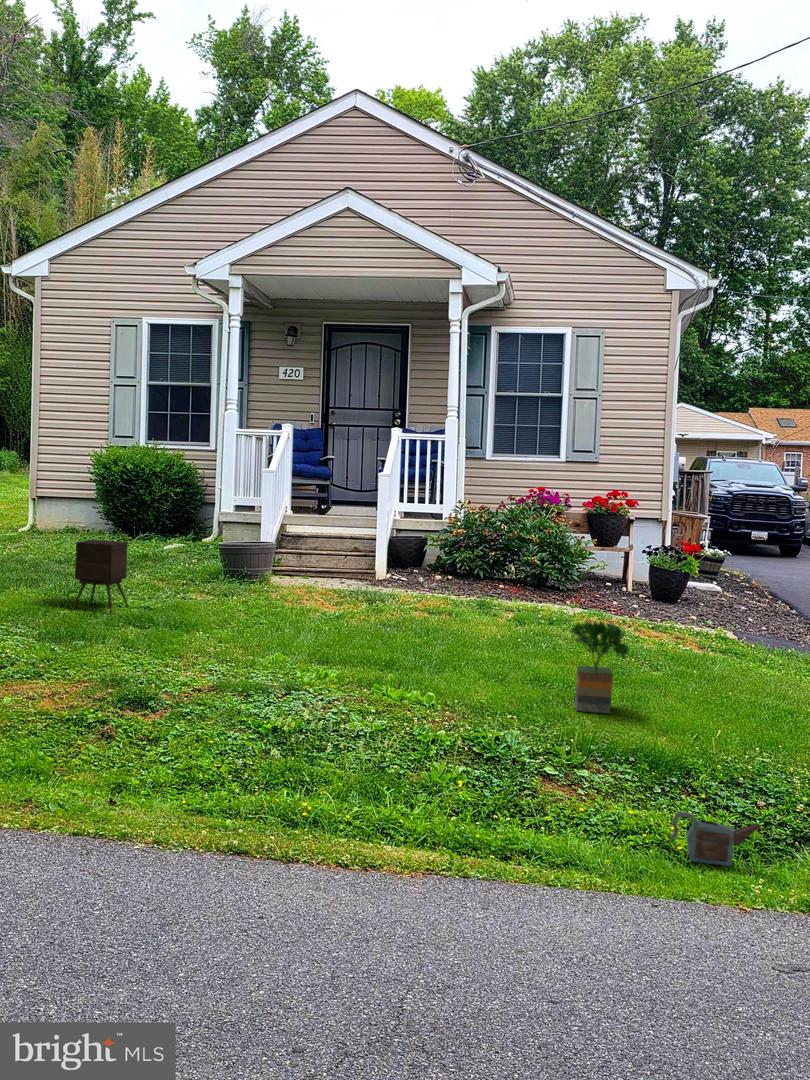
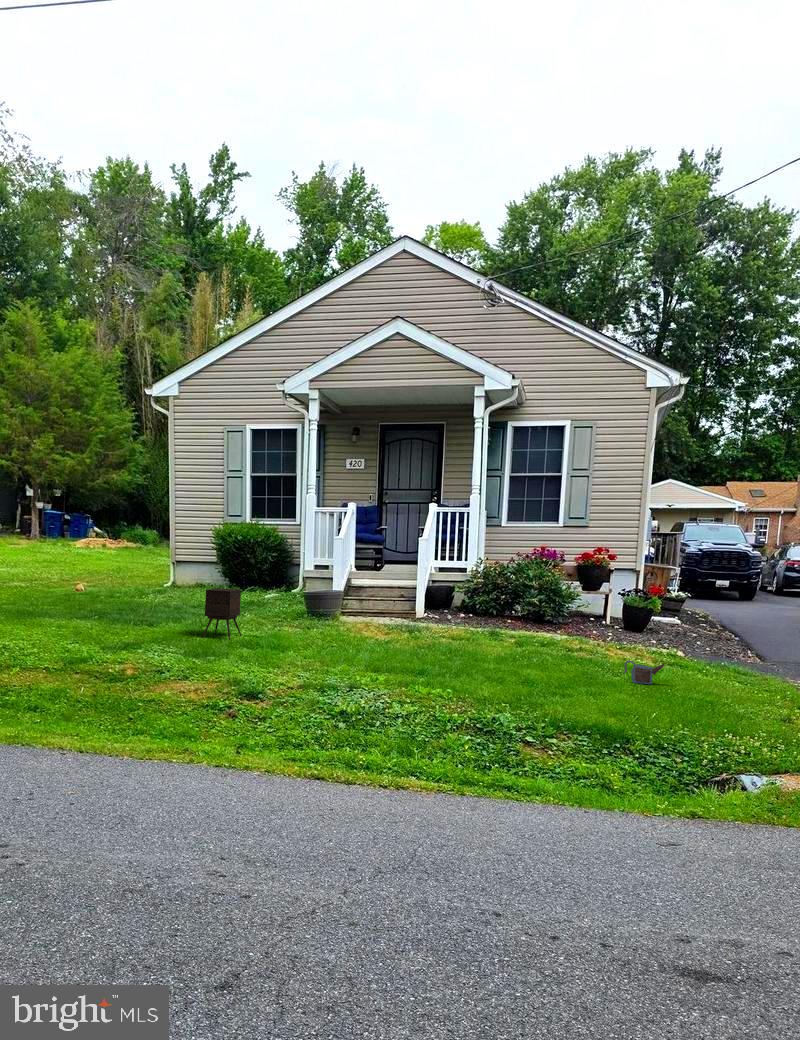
potted tree: present [571,621,629,714] -> none [546,637,590,703]
watering can: present [670,812,761,866] -> present [624,660,665,685]

